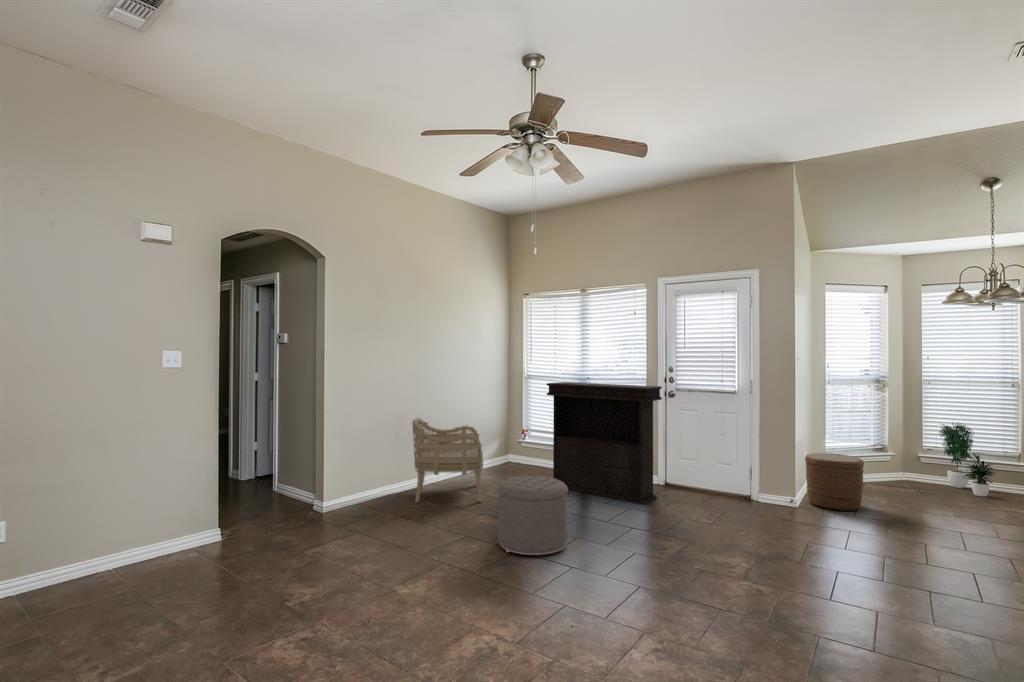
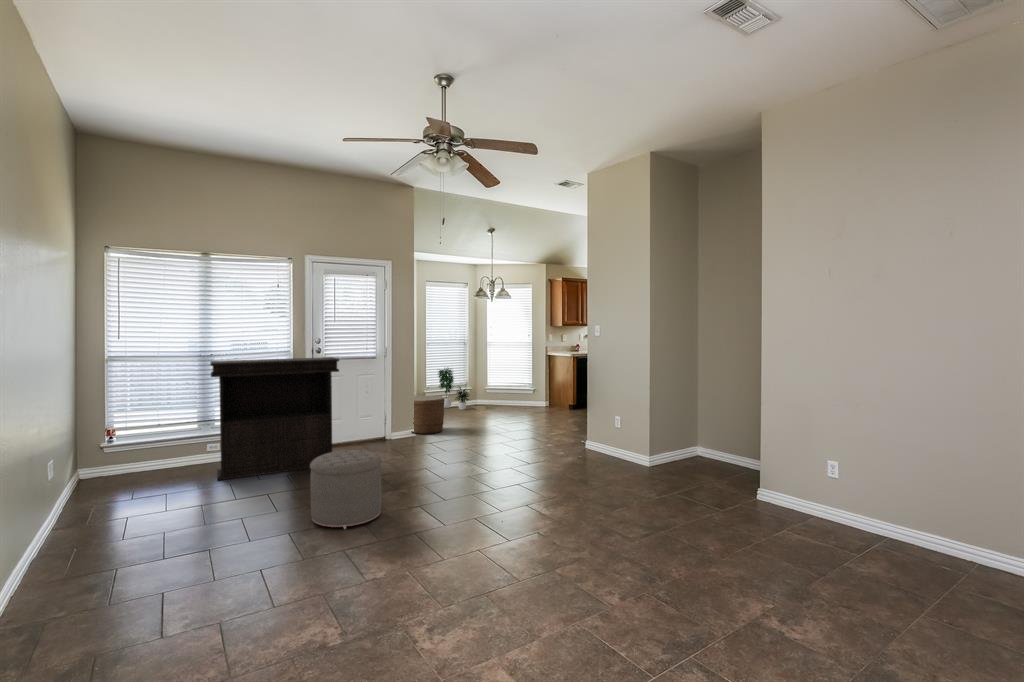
armchair: present [412,418,483,502] -> none [37,431,192,549]

